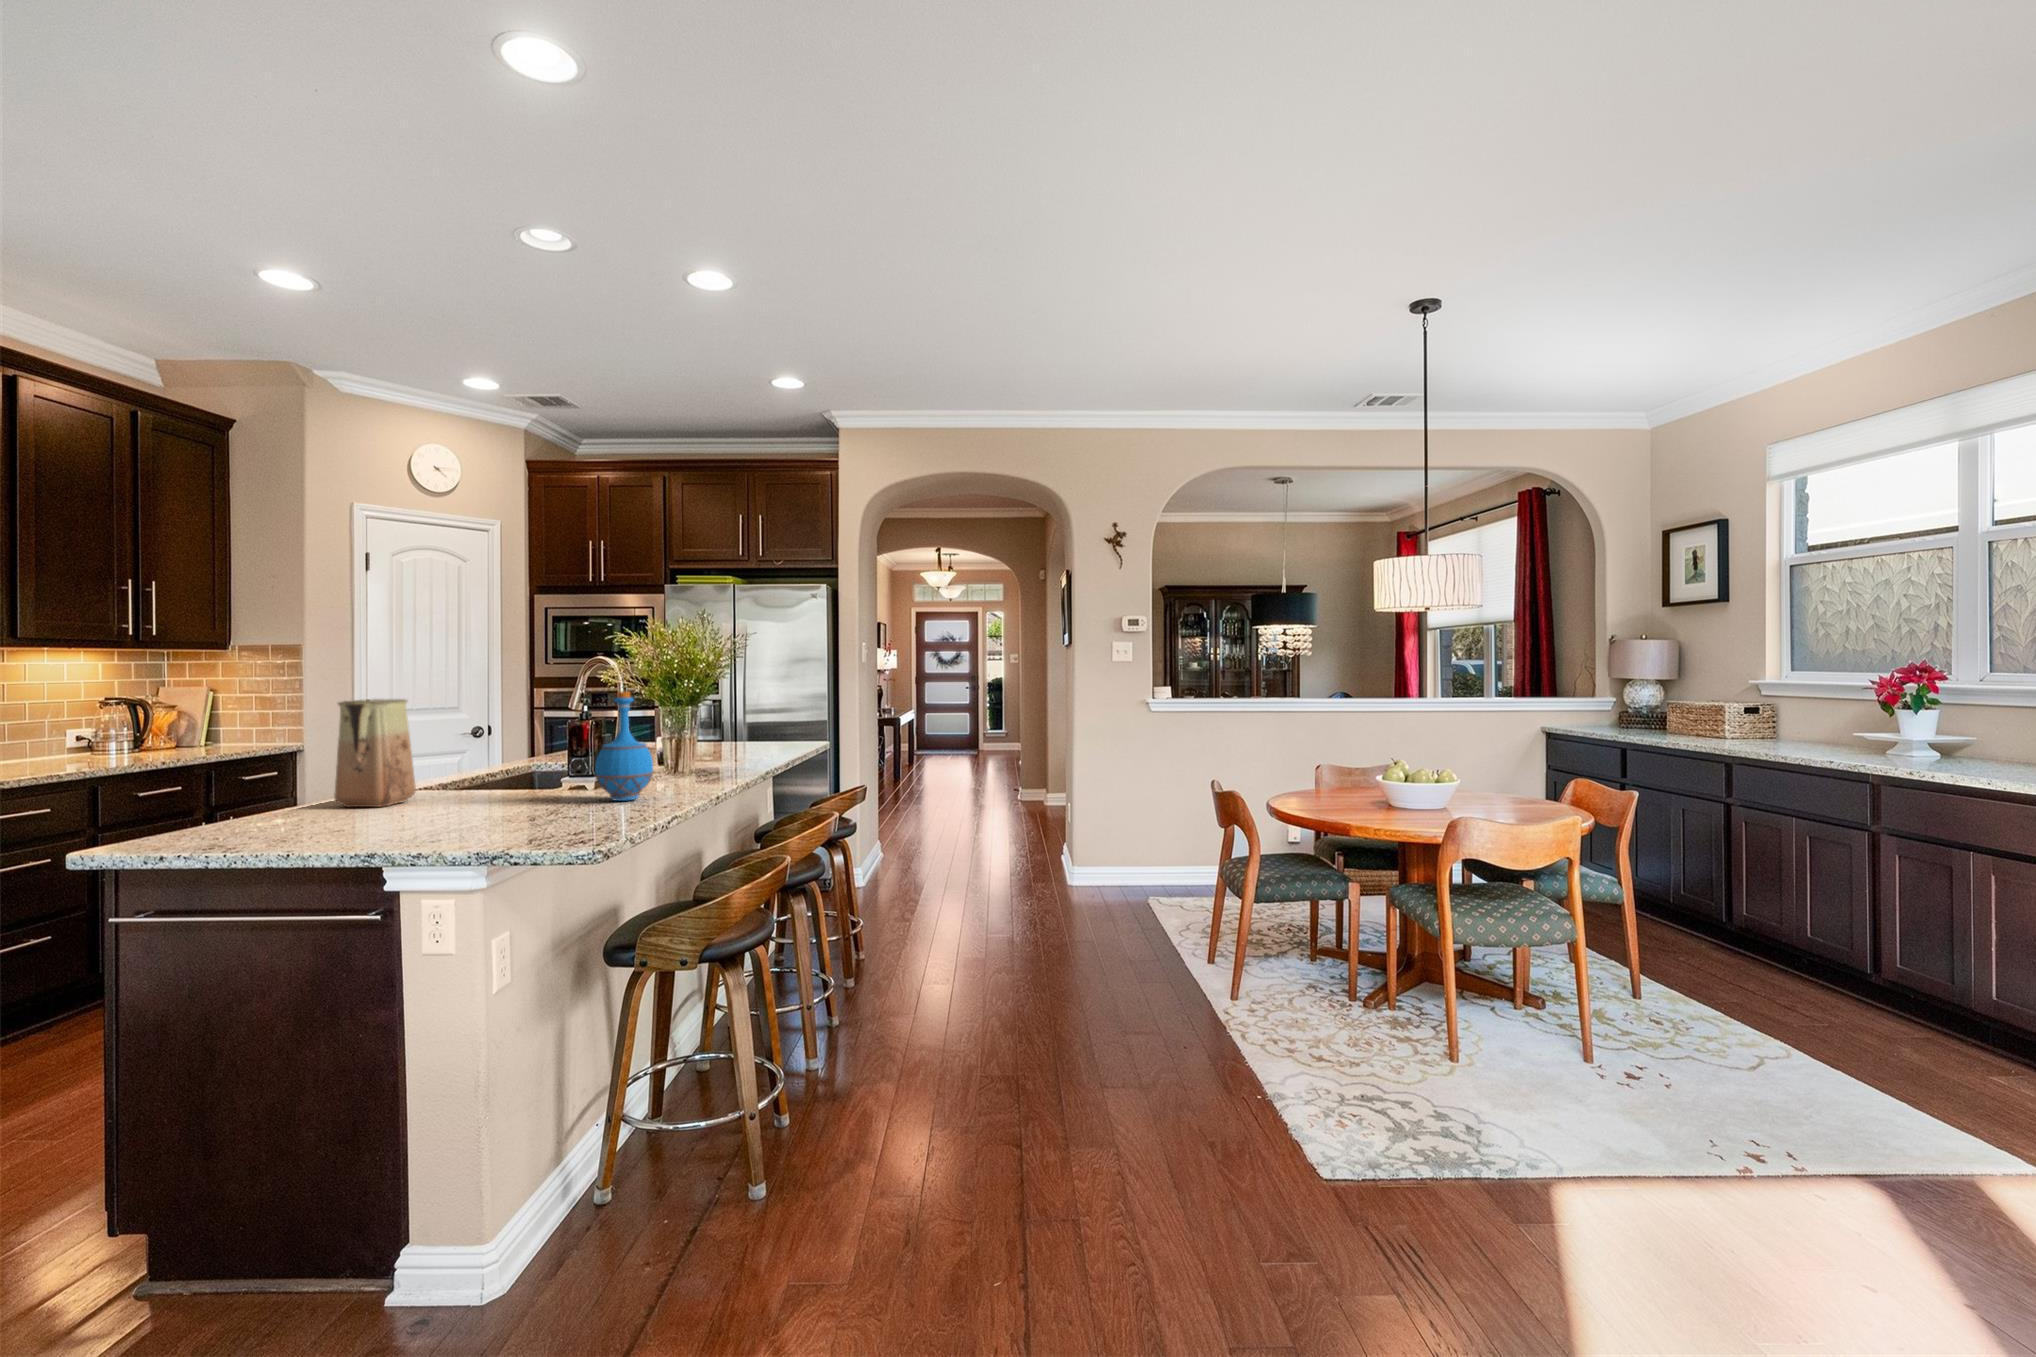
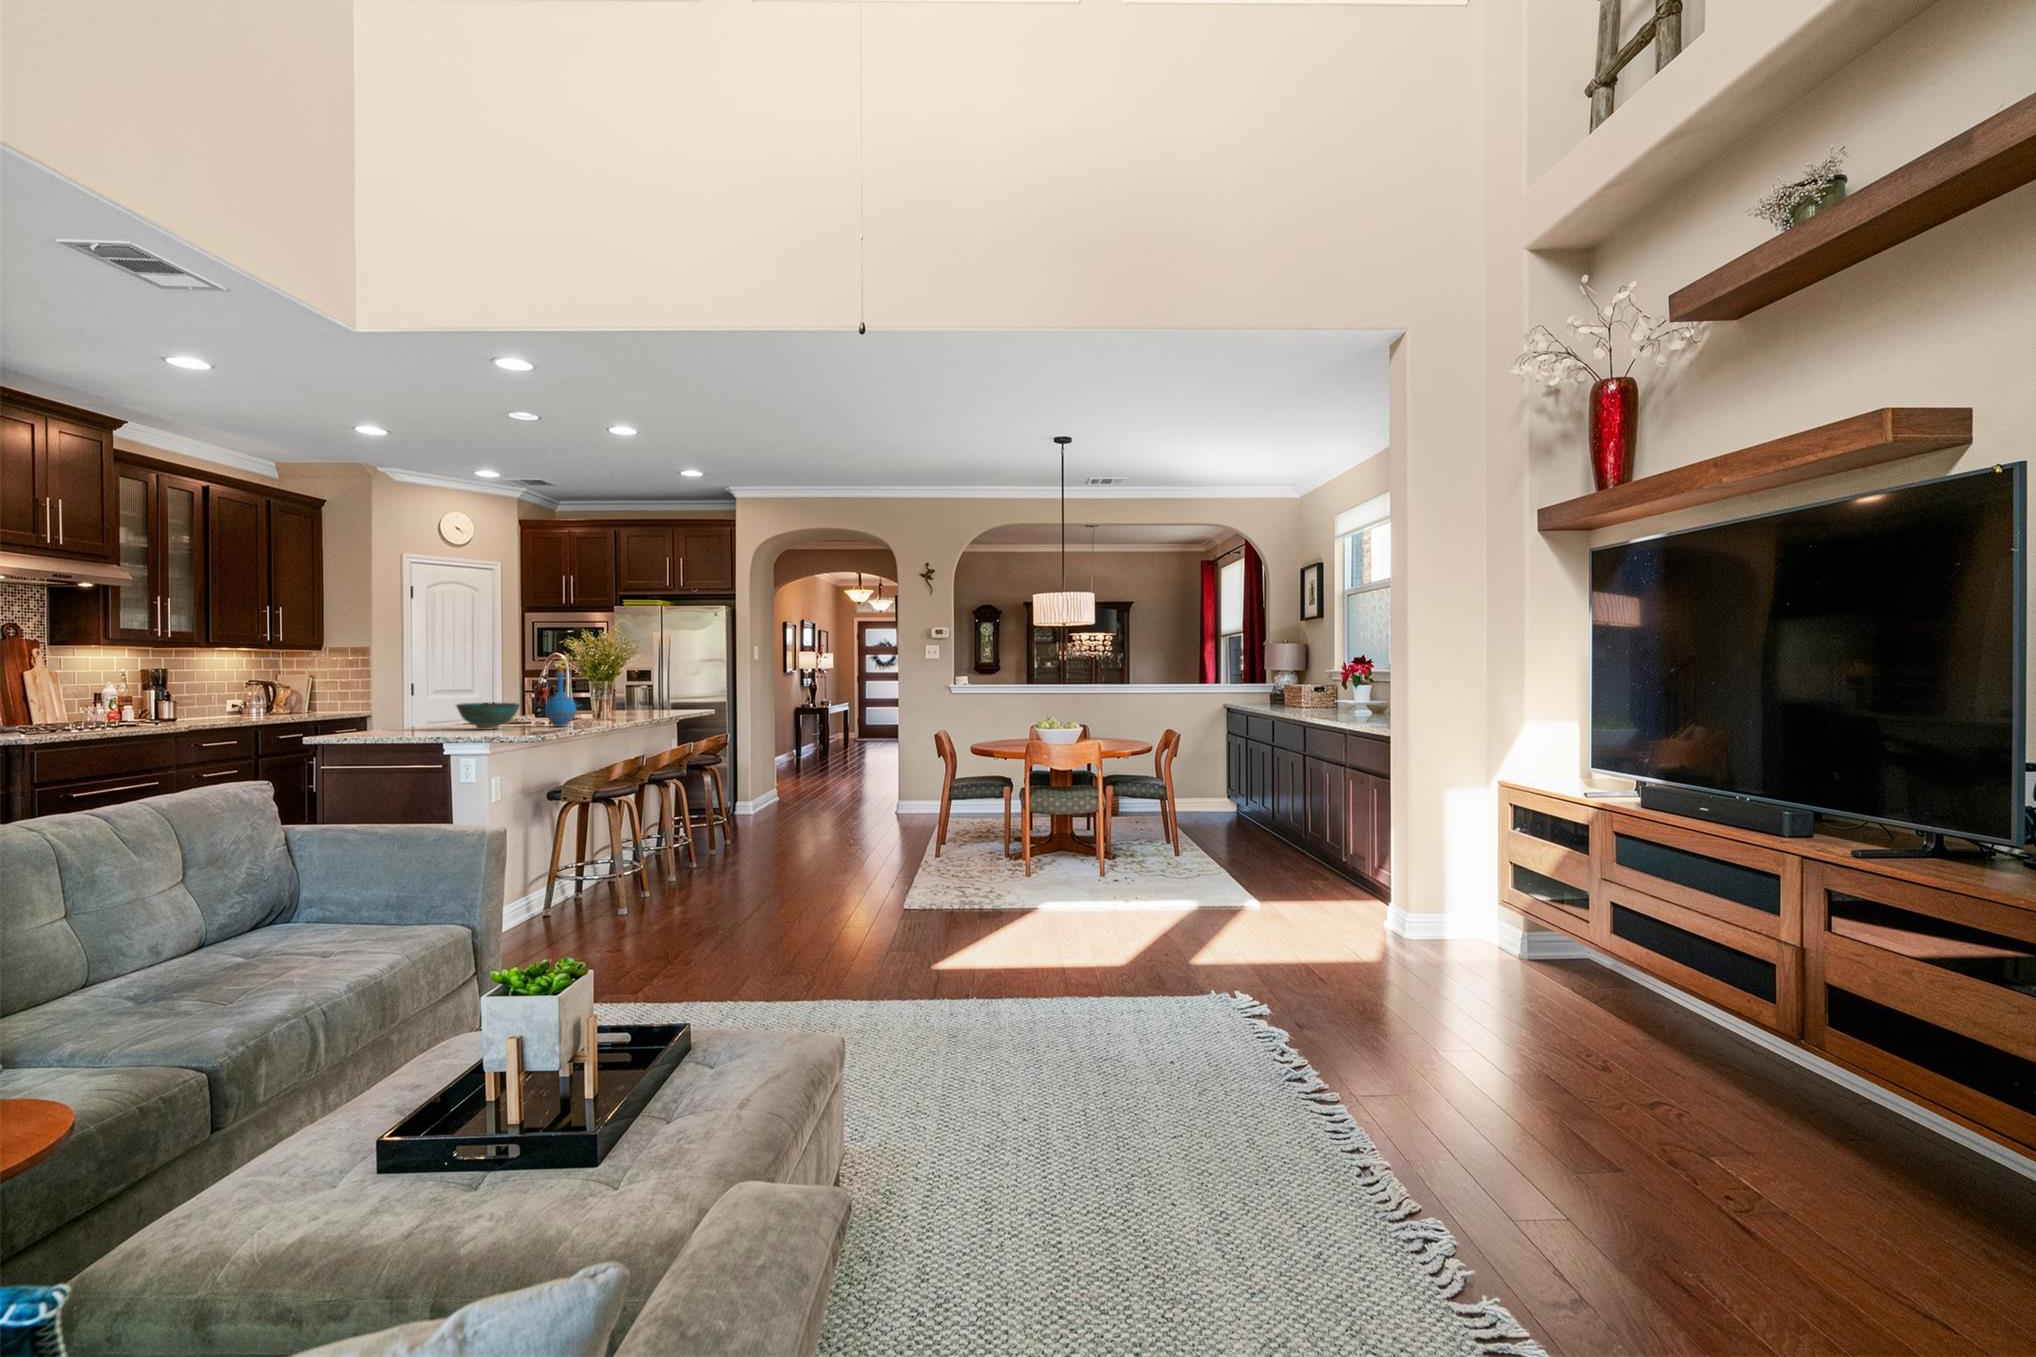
vase: present [334,699,416,807] -> none [413,674,453,728]
bowl: none [416,757,549,818] -> present [456,703,520,730]

